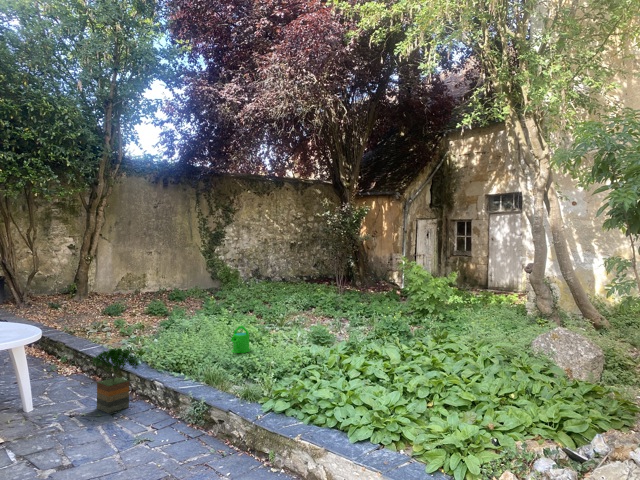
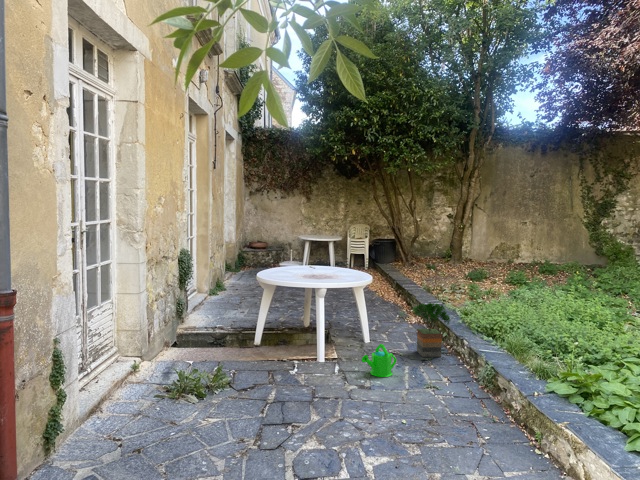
watering can: present [231,326,250,353] -> present [362,344,397,377]

